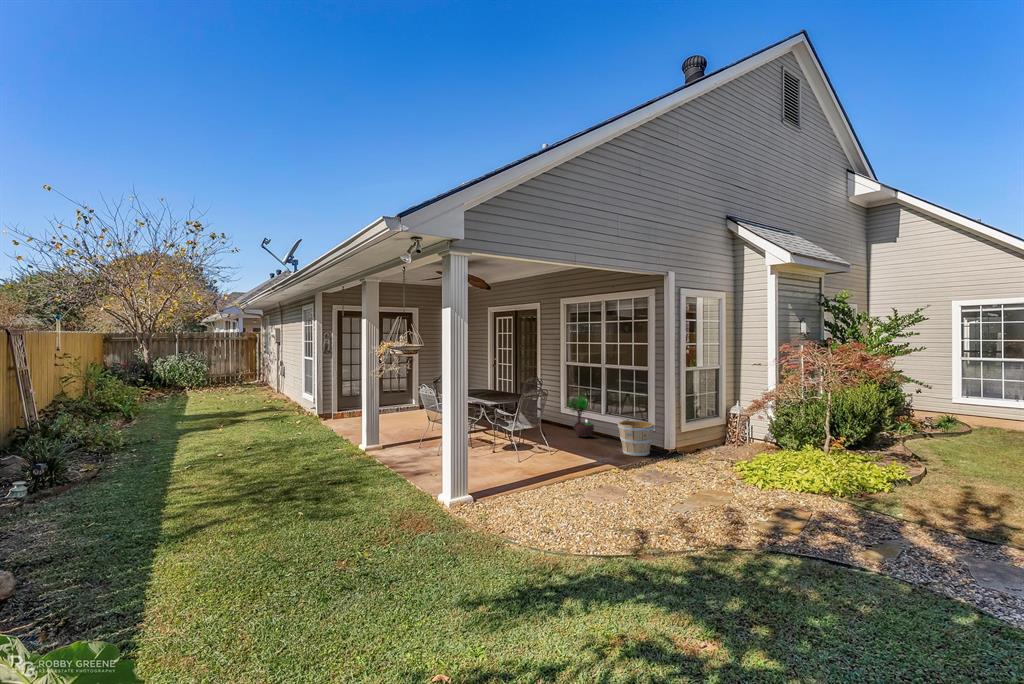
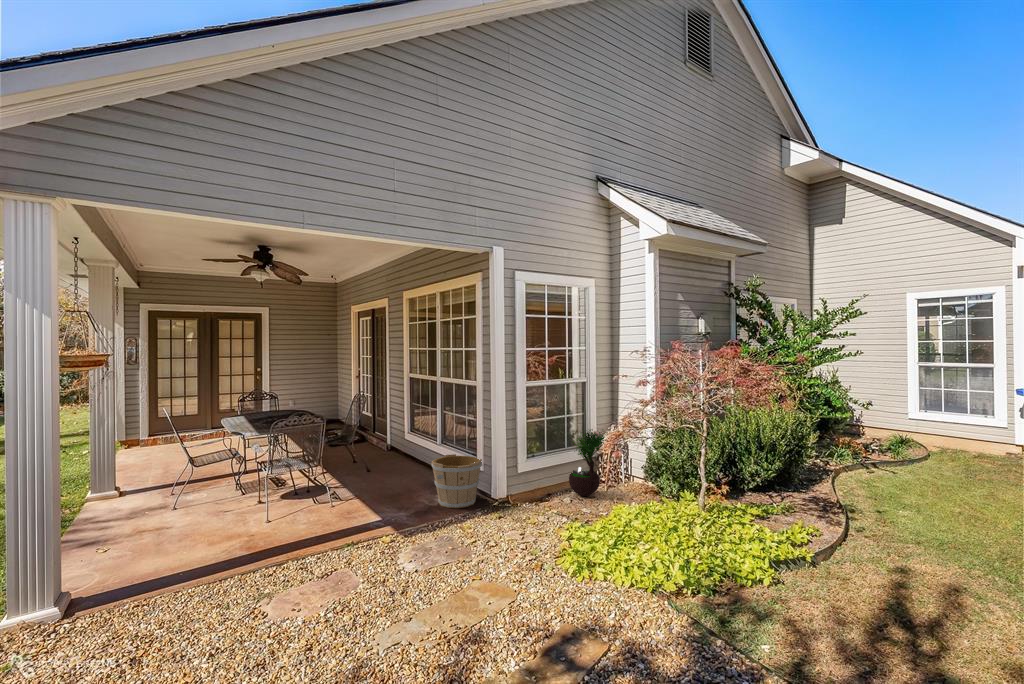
potted tree: present [567,395,594,437] -> present [569,429,607,496]

